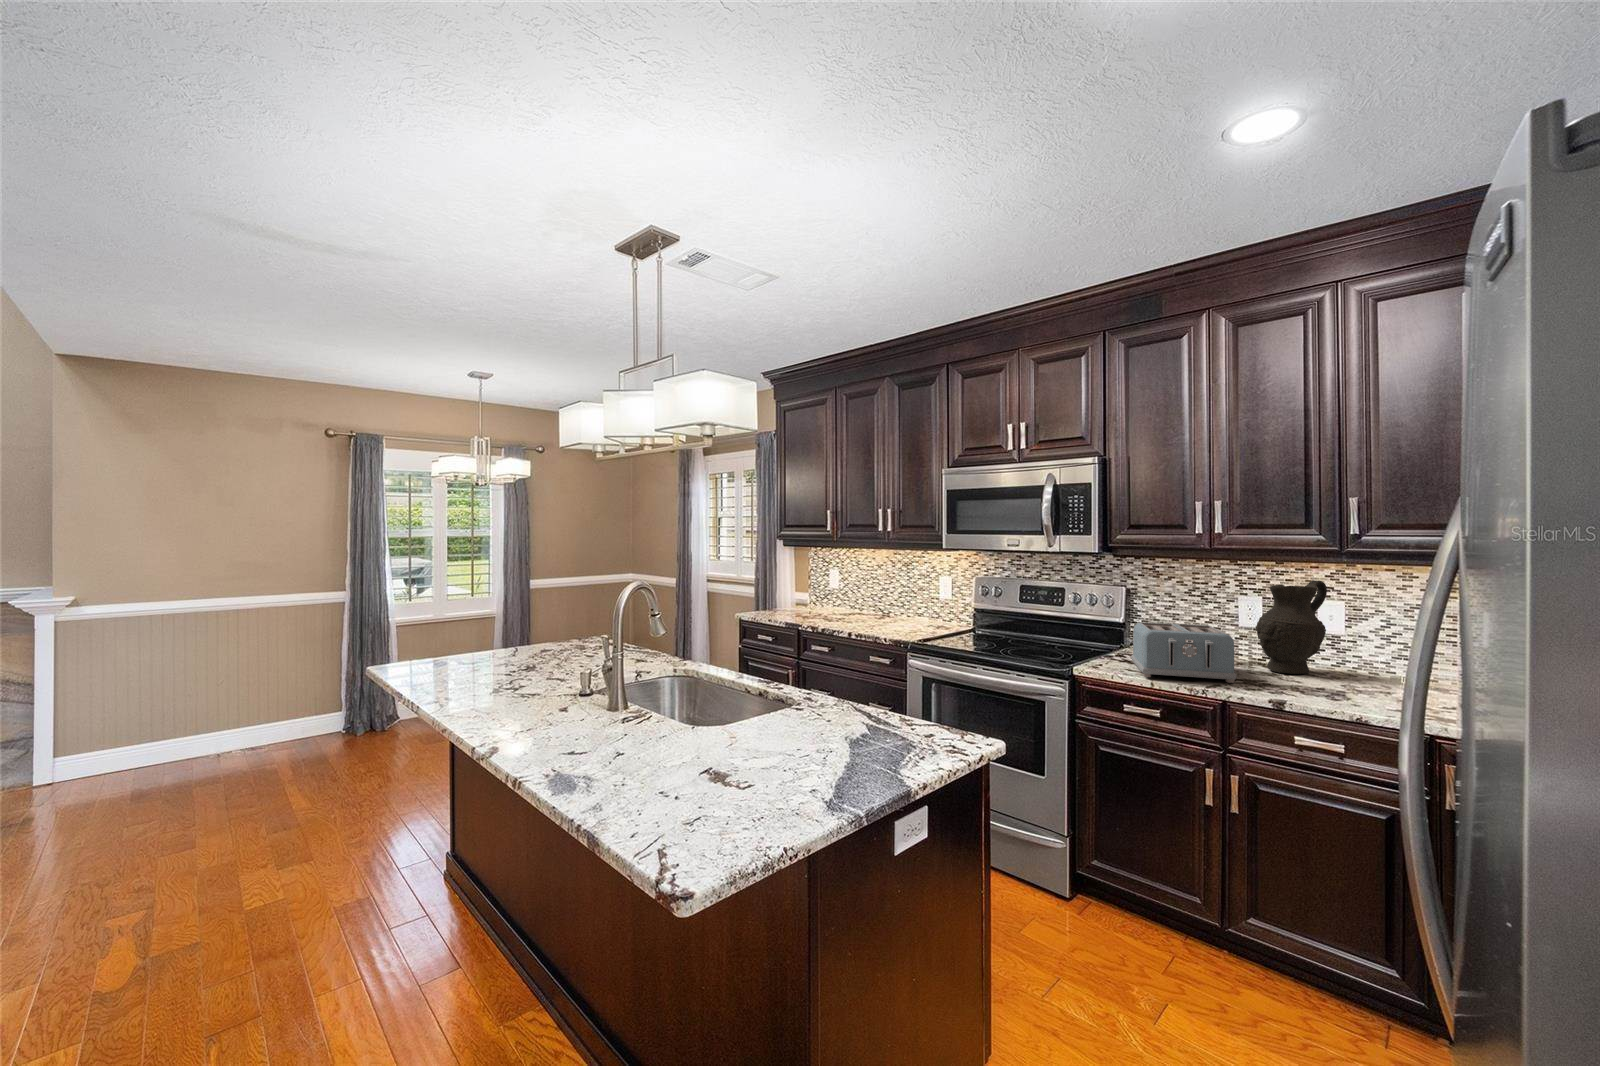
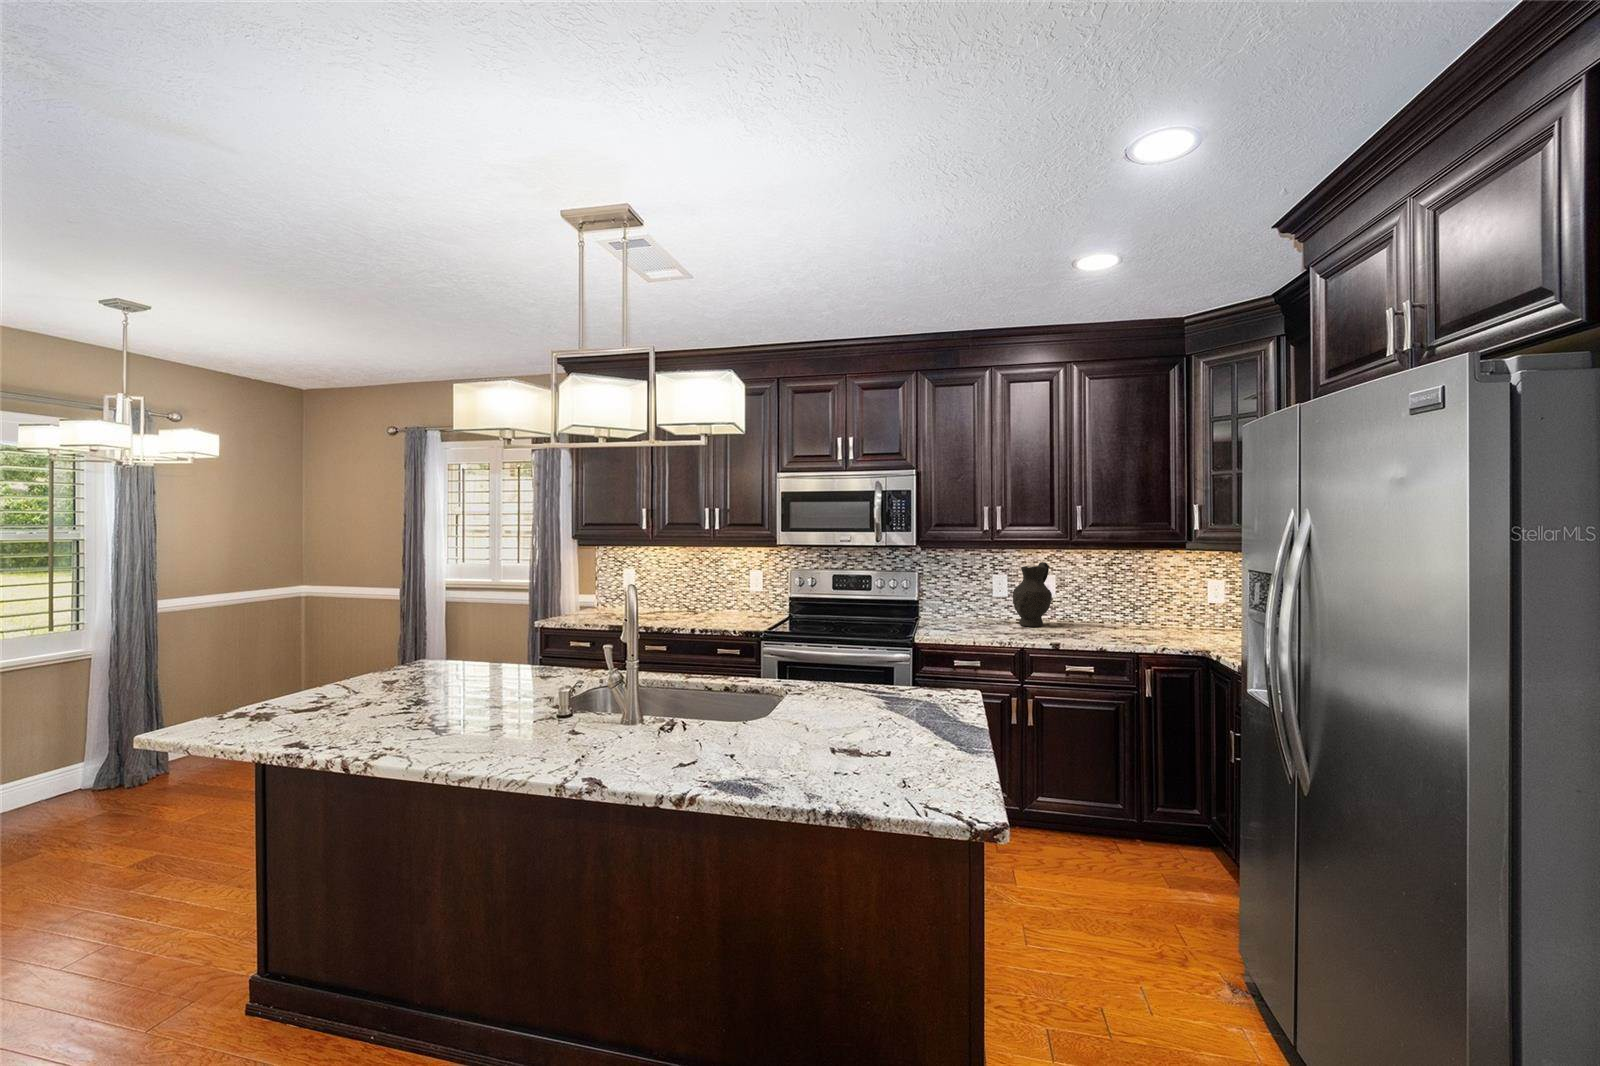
toaster: present [1131,622,1236,683] -> none [939,597,1019,637]

